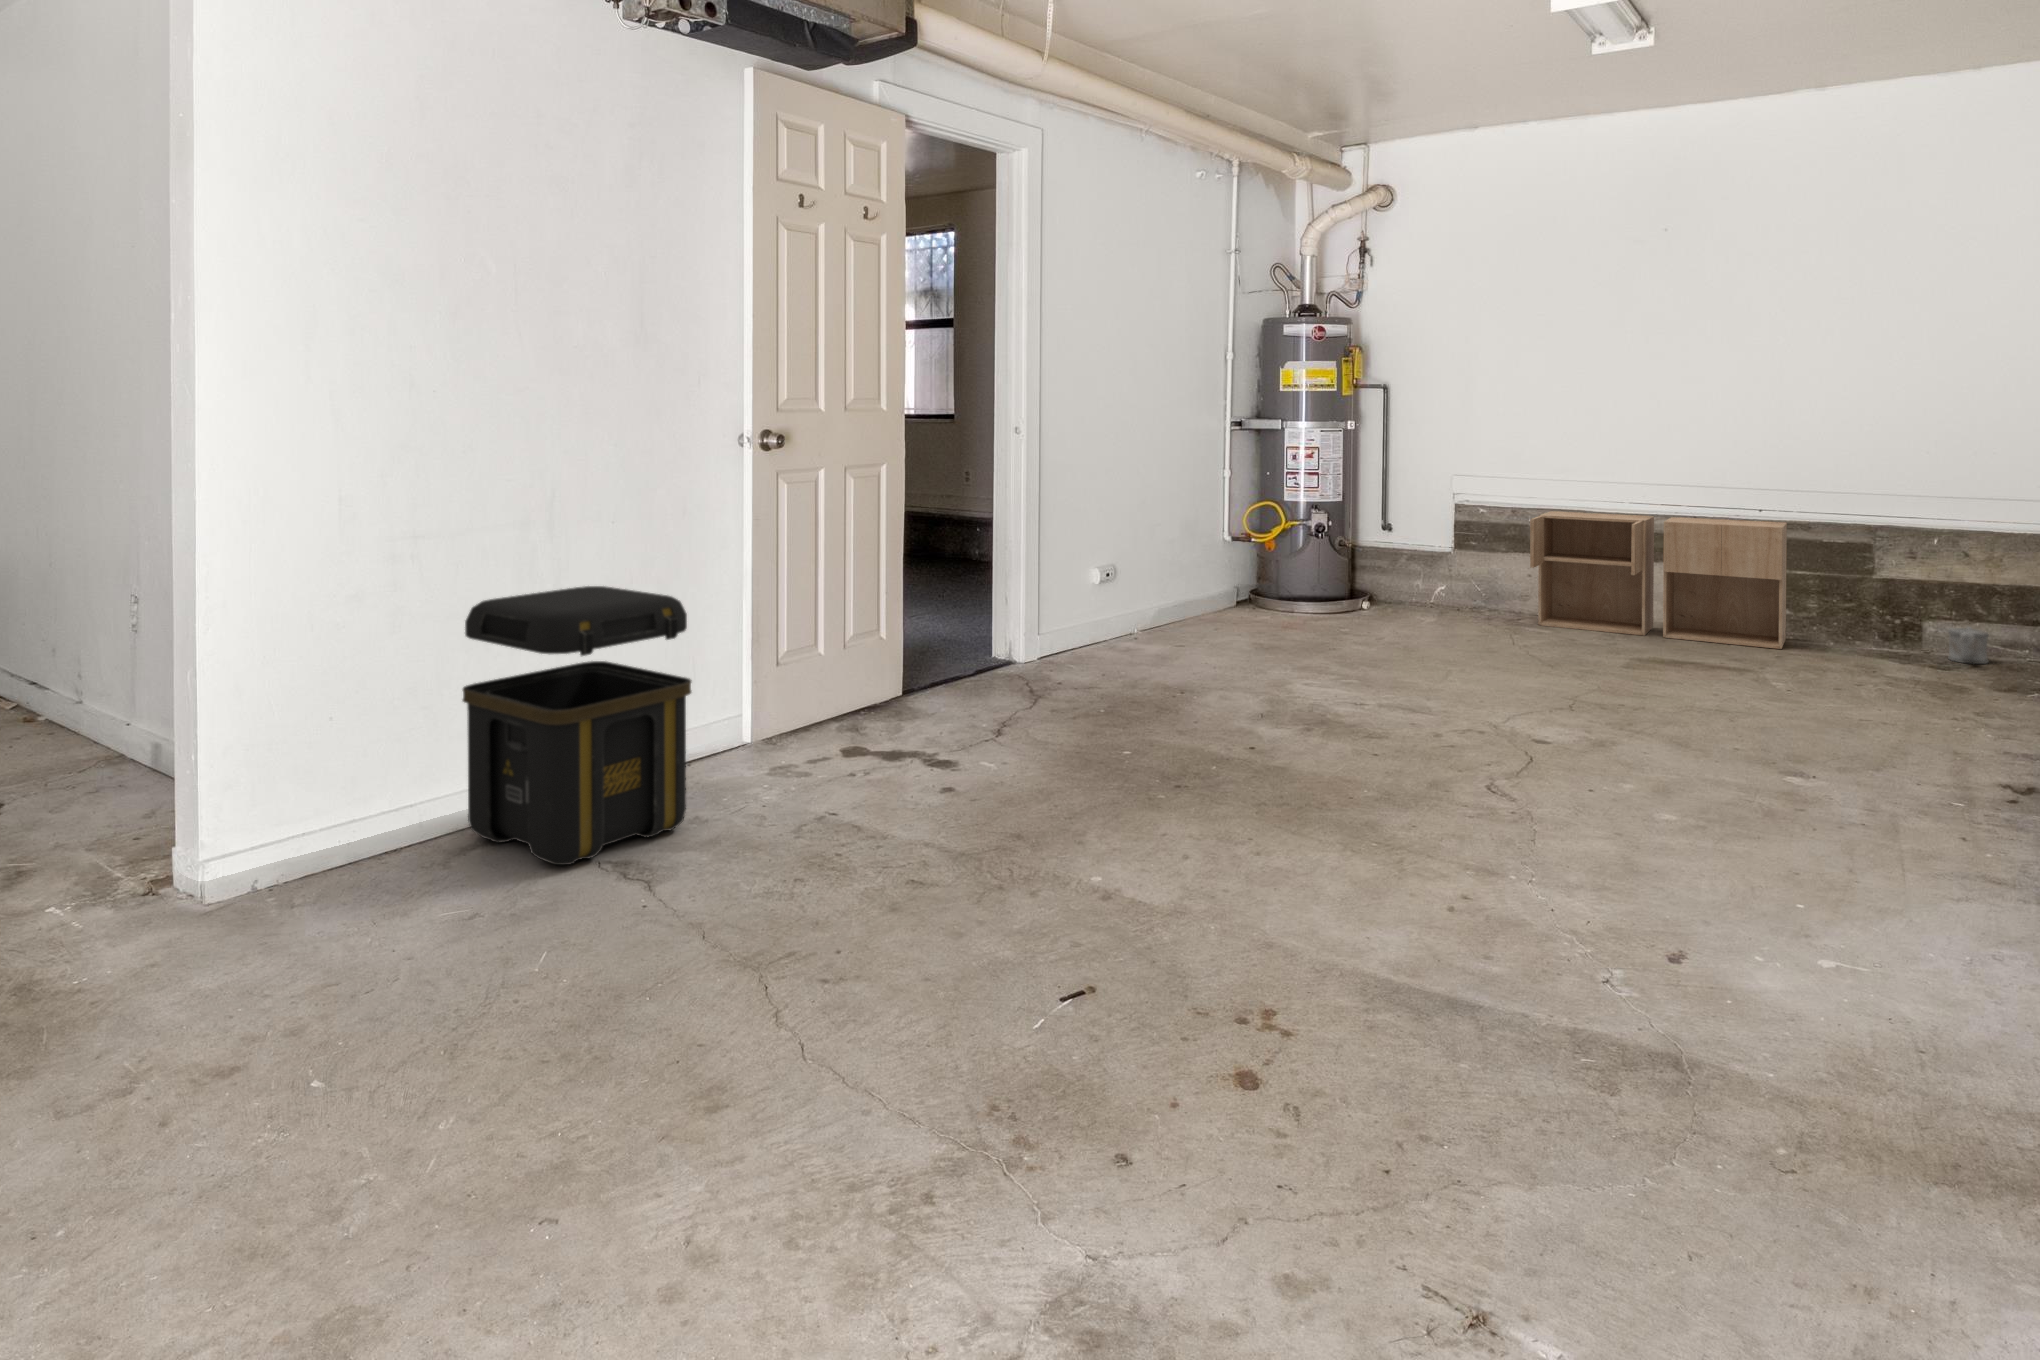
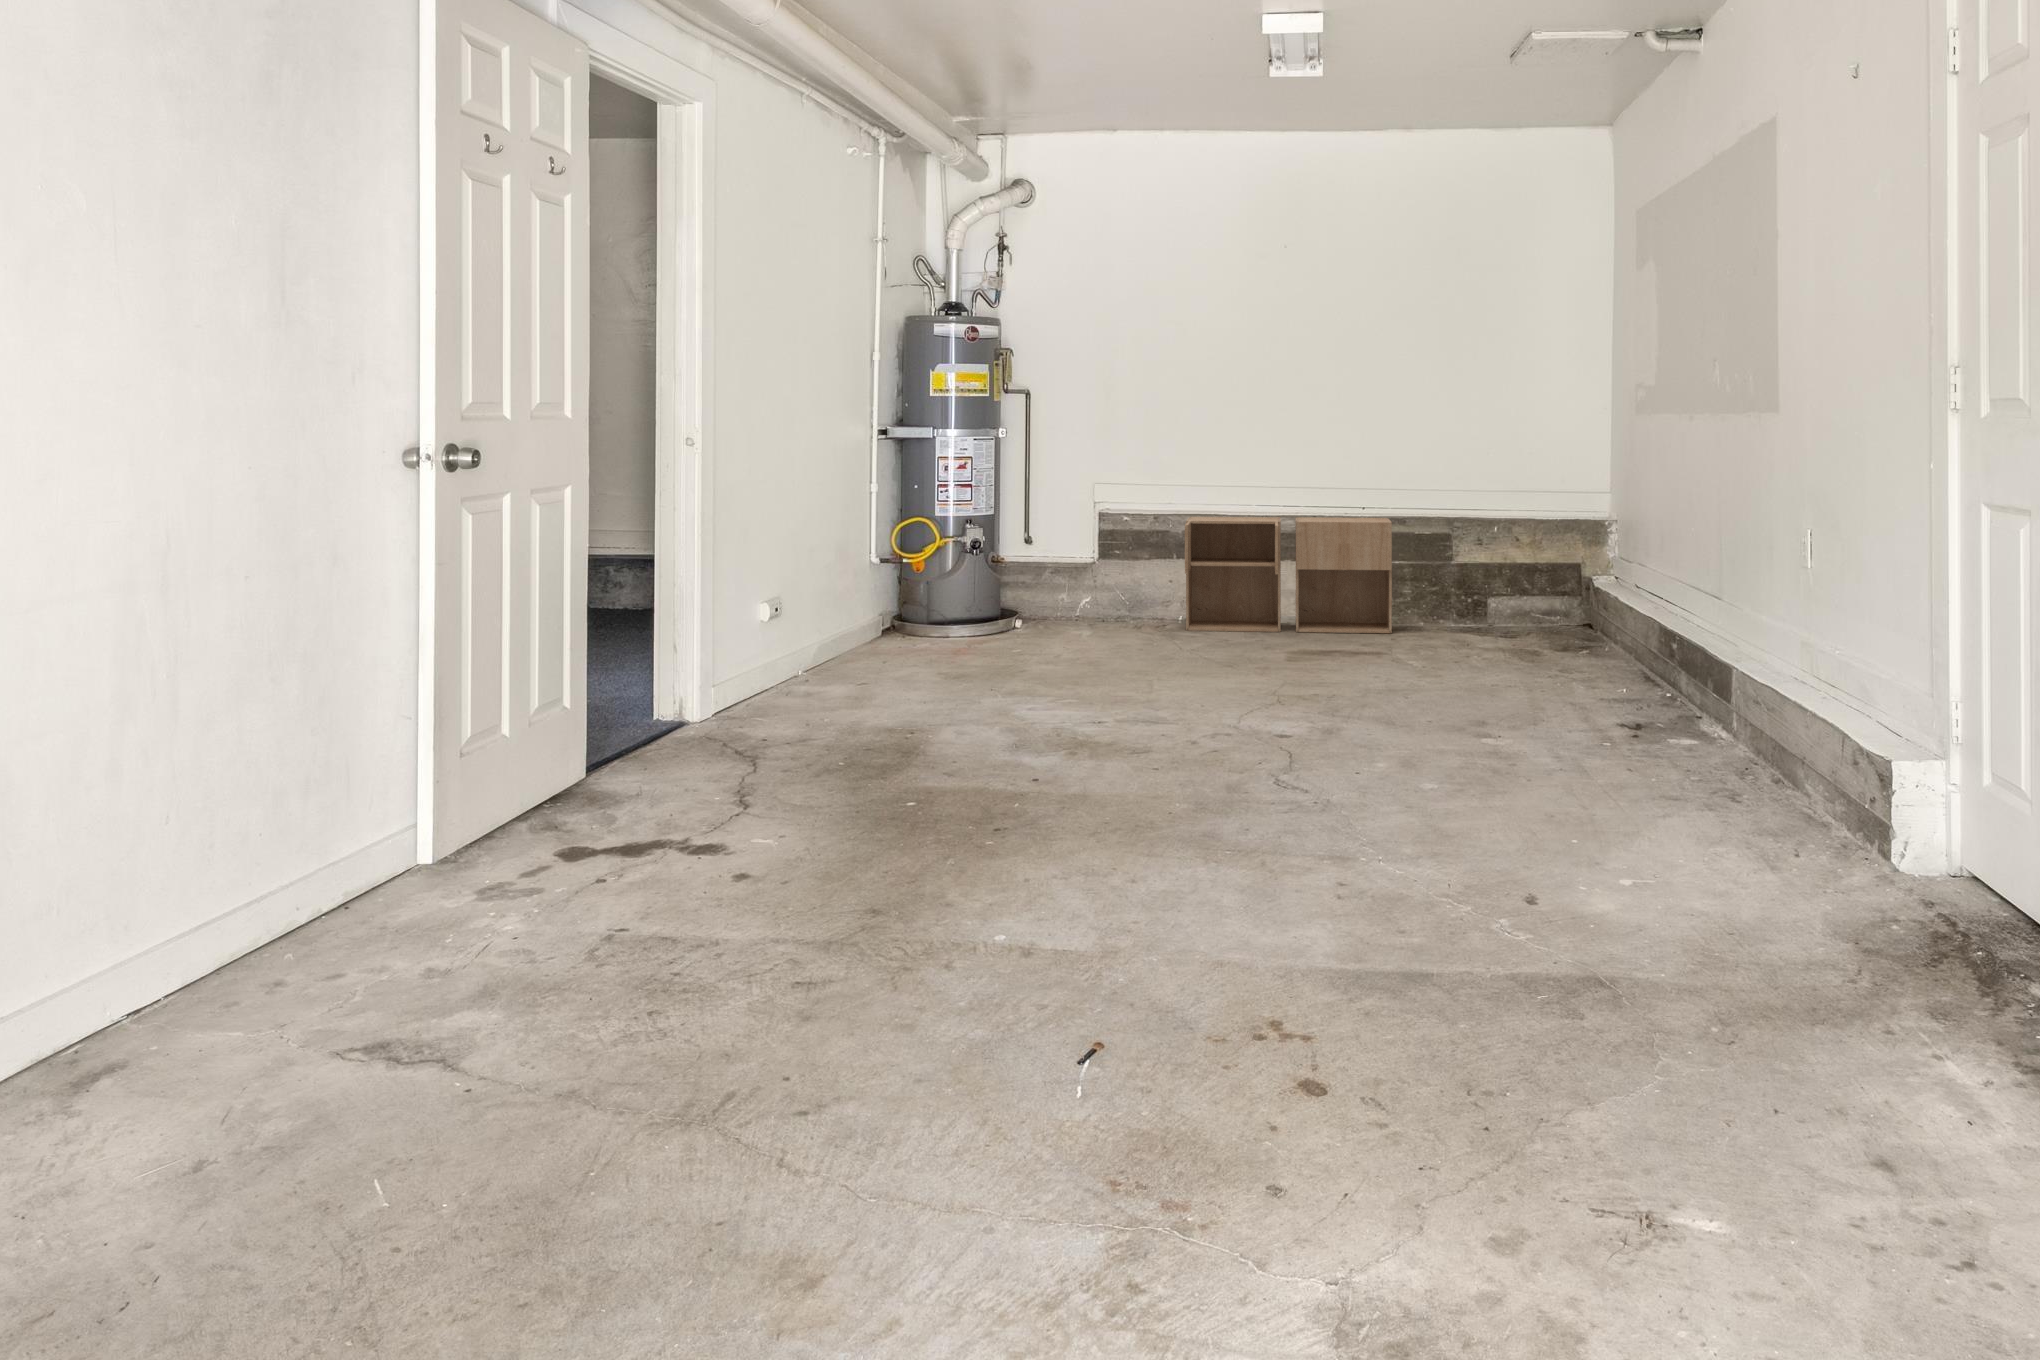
toolbox: present [463,586,692,865] -> none [68,670,443,1072]
watering can: present [1948,627,1989,664] -> none [1508,601,1536,632]

